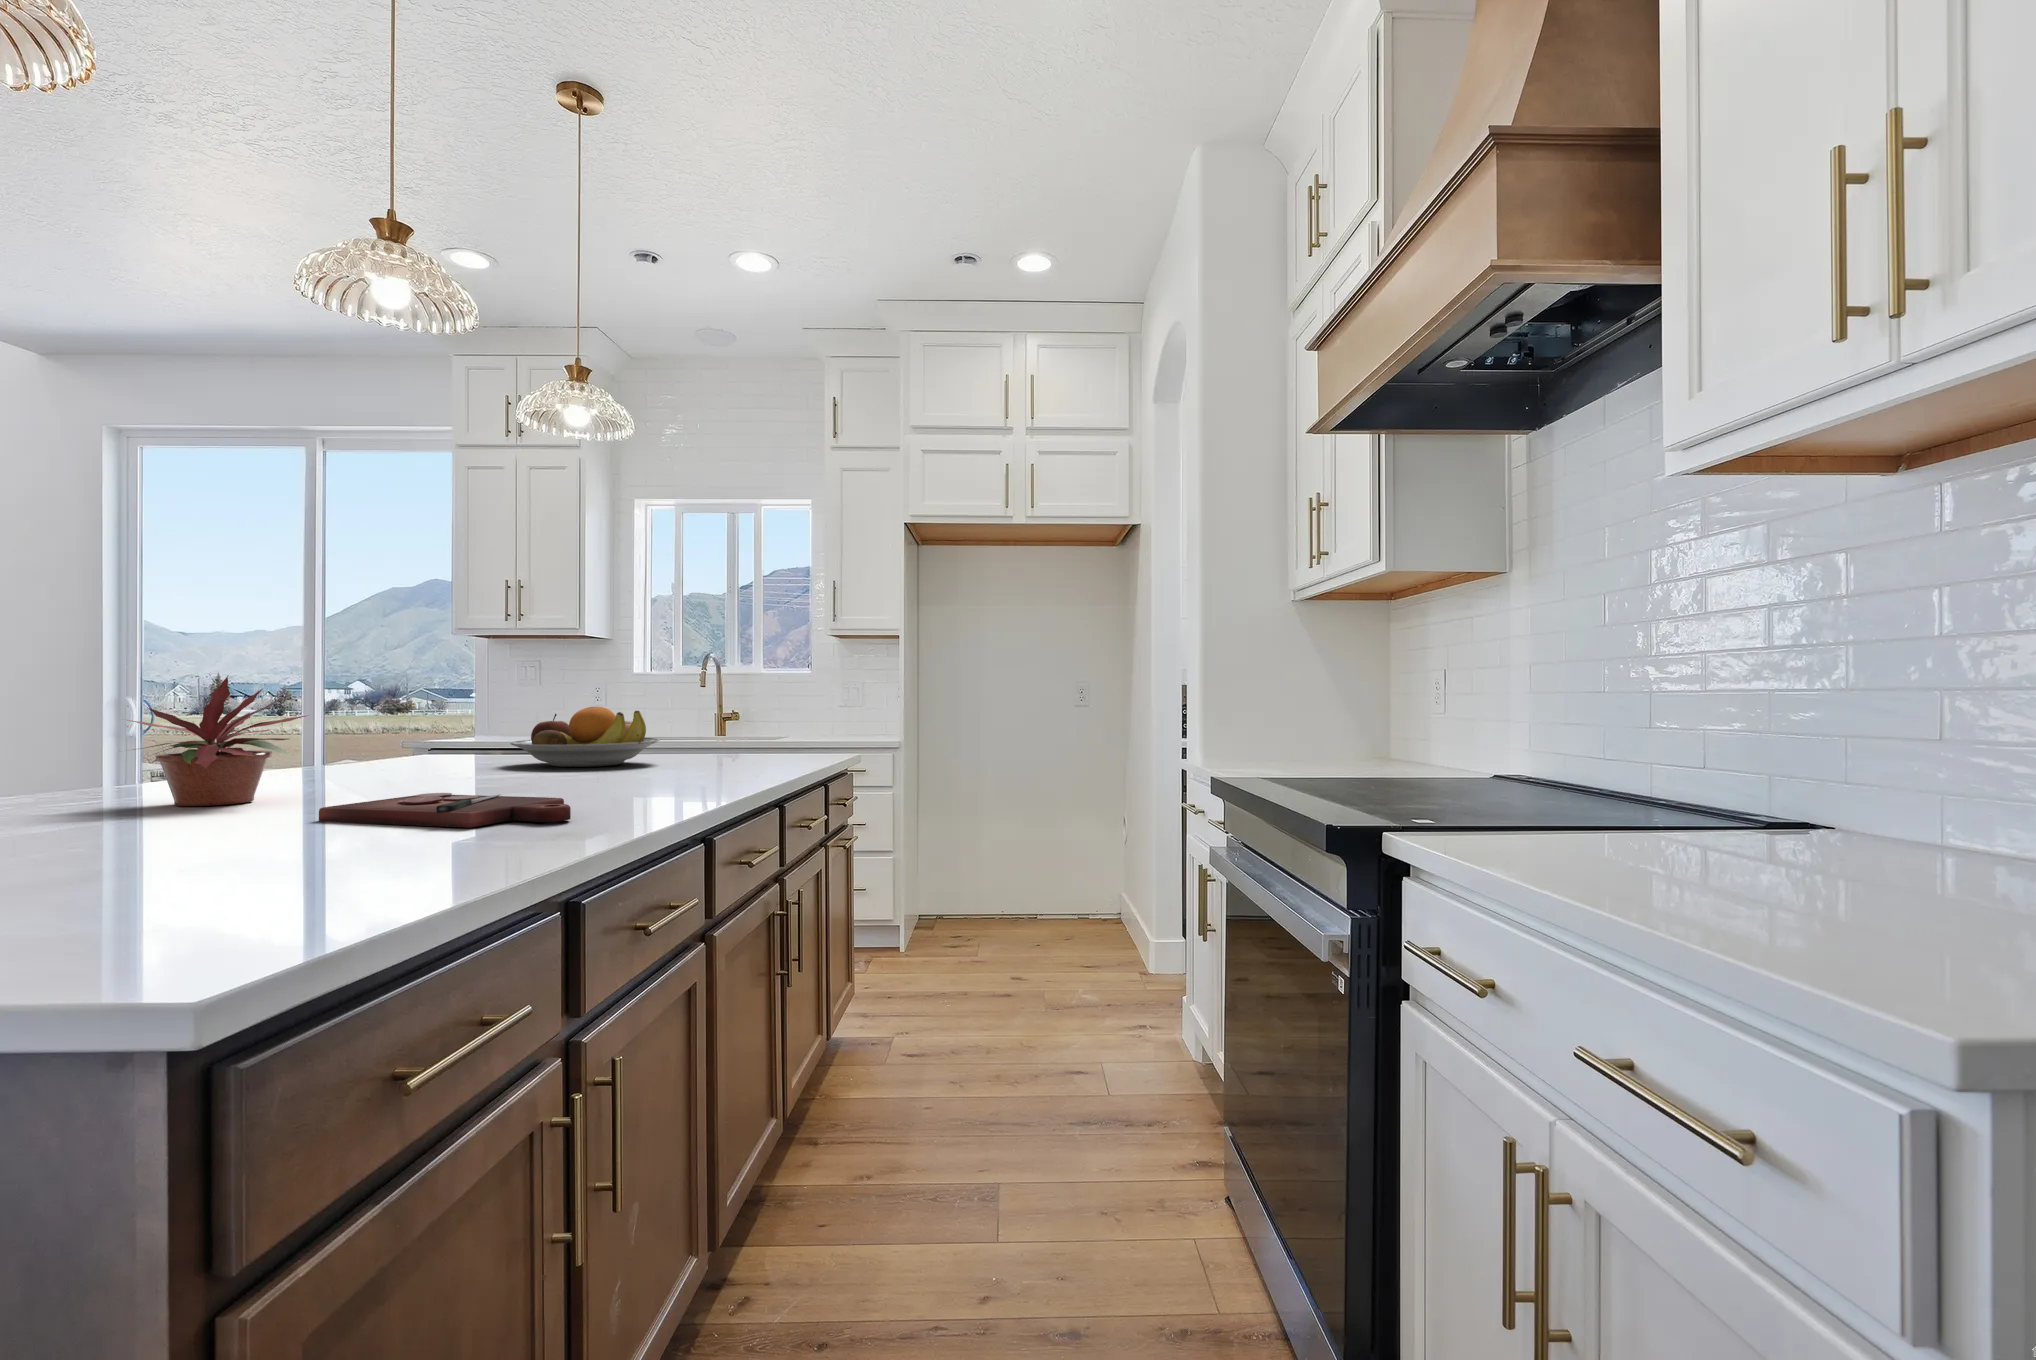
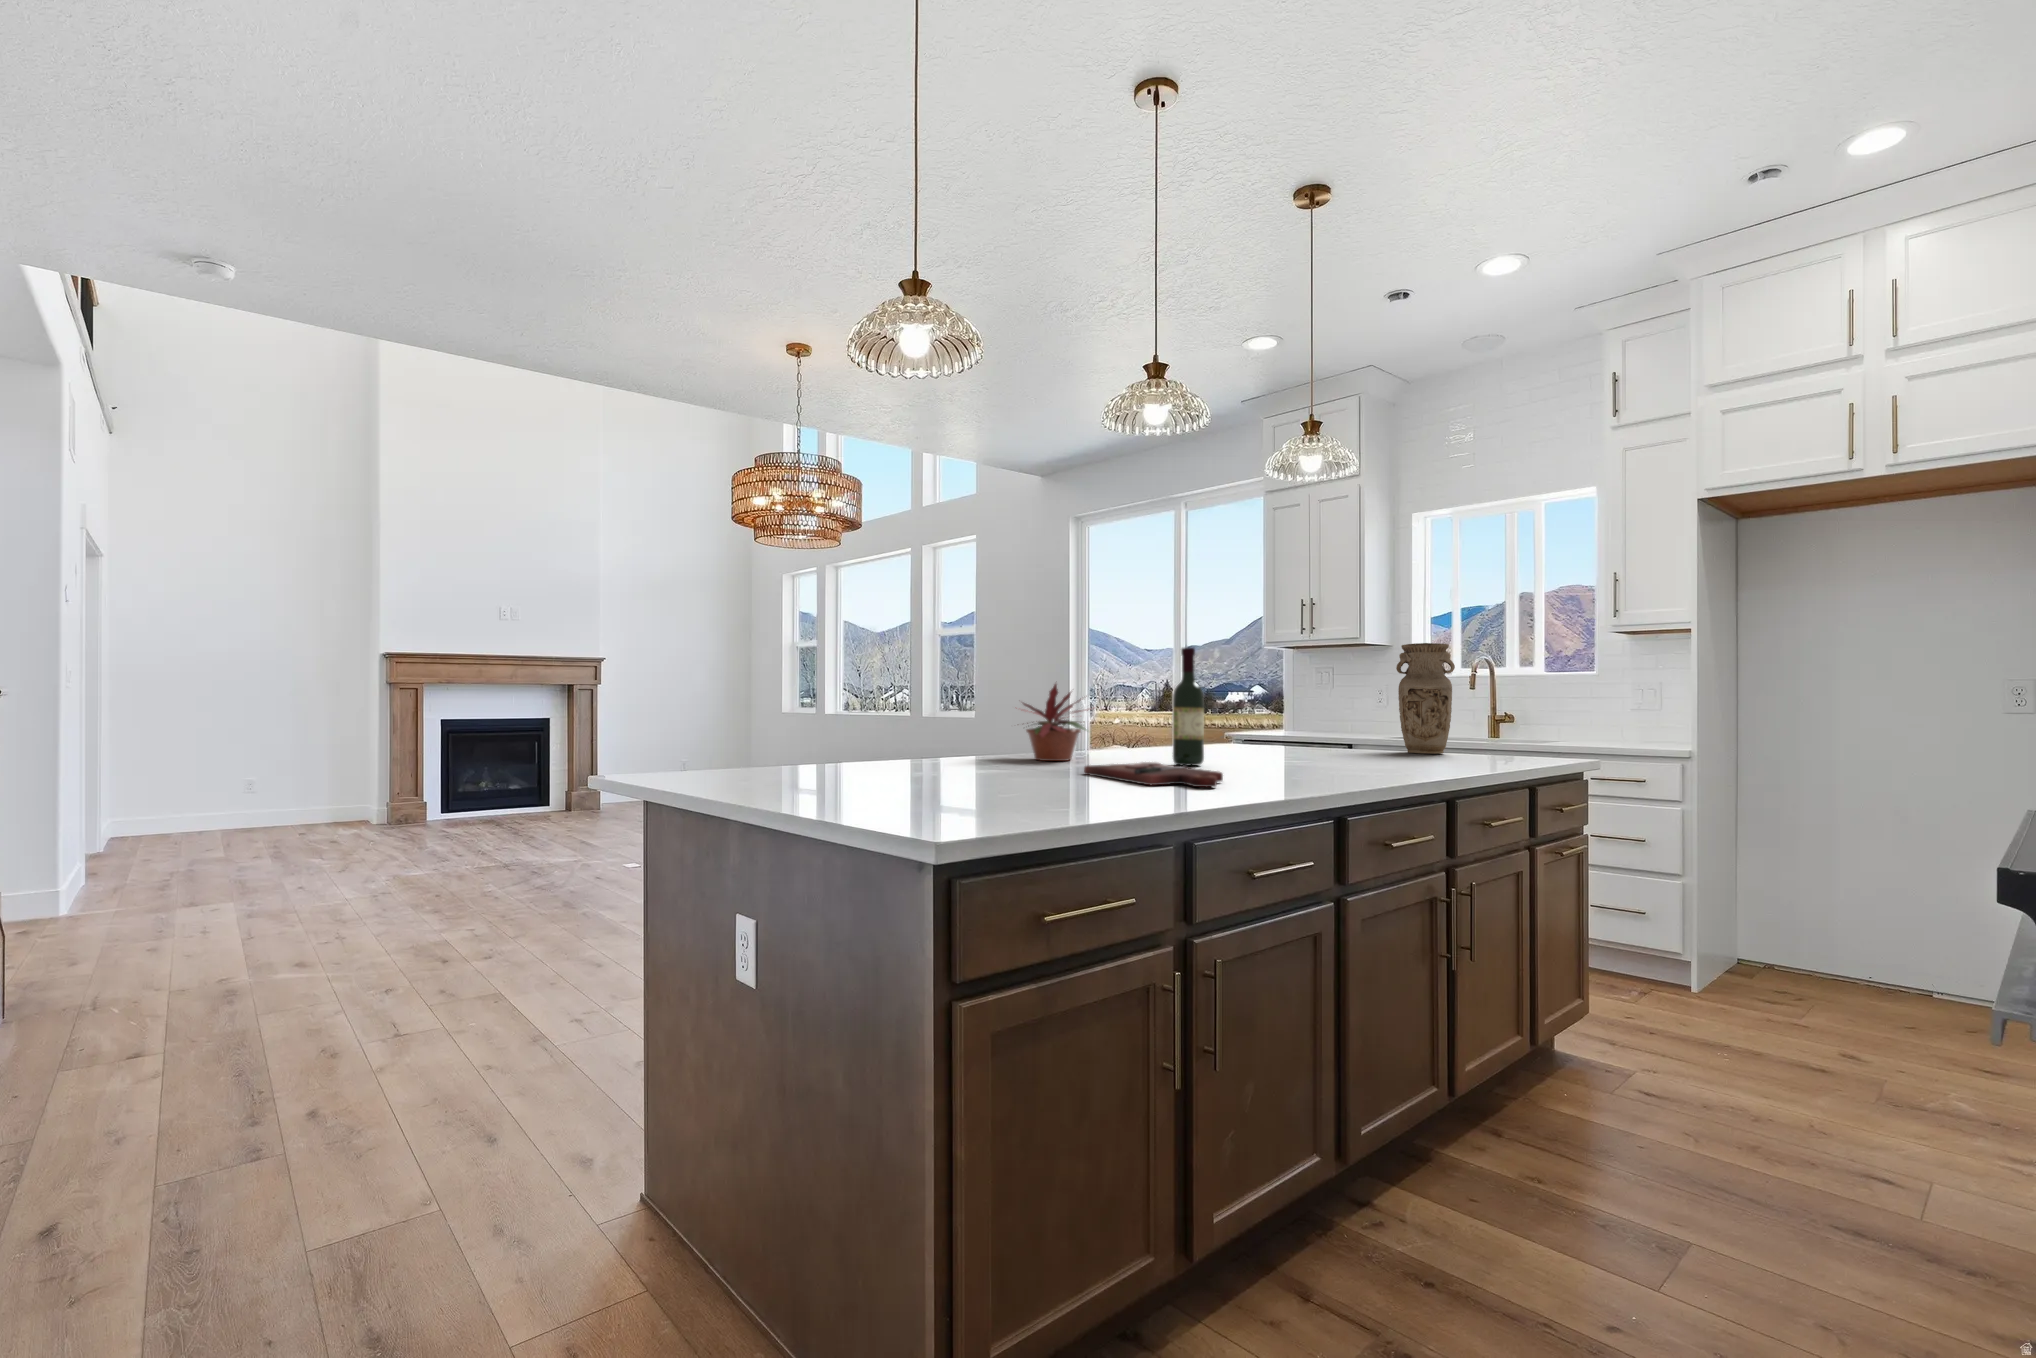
wine bottle: none [440,630,489,794] -> present [1173,647,1204,766]
vase: none [677,638,737,757] -> present [1396,643,1455,754]
fruit bowl: present [510,707,659,767] -> none [1252,705,1369,754]

